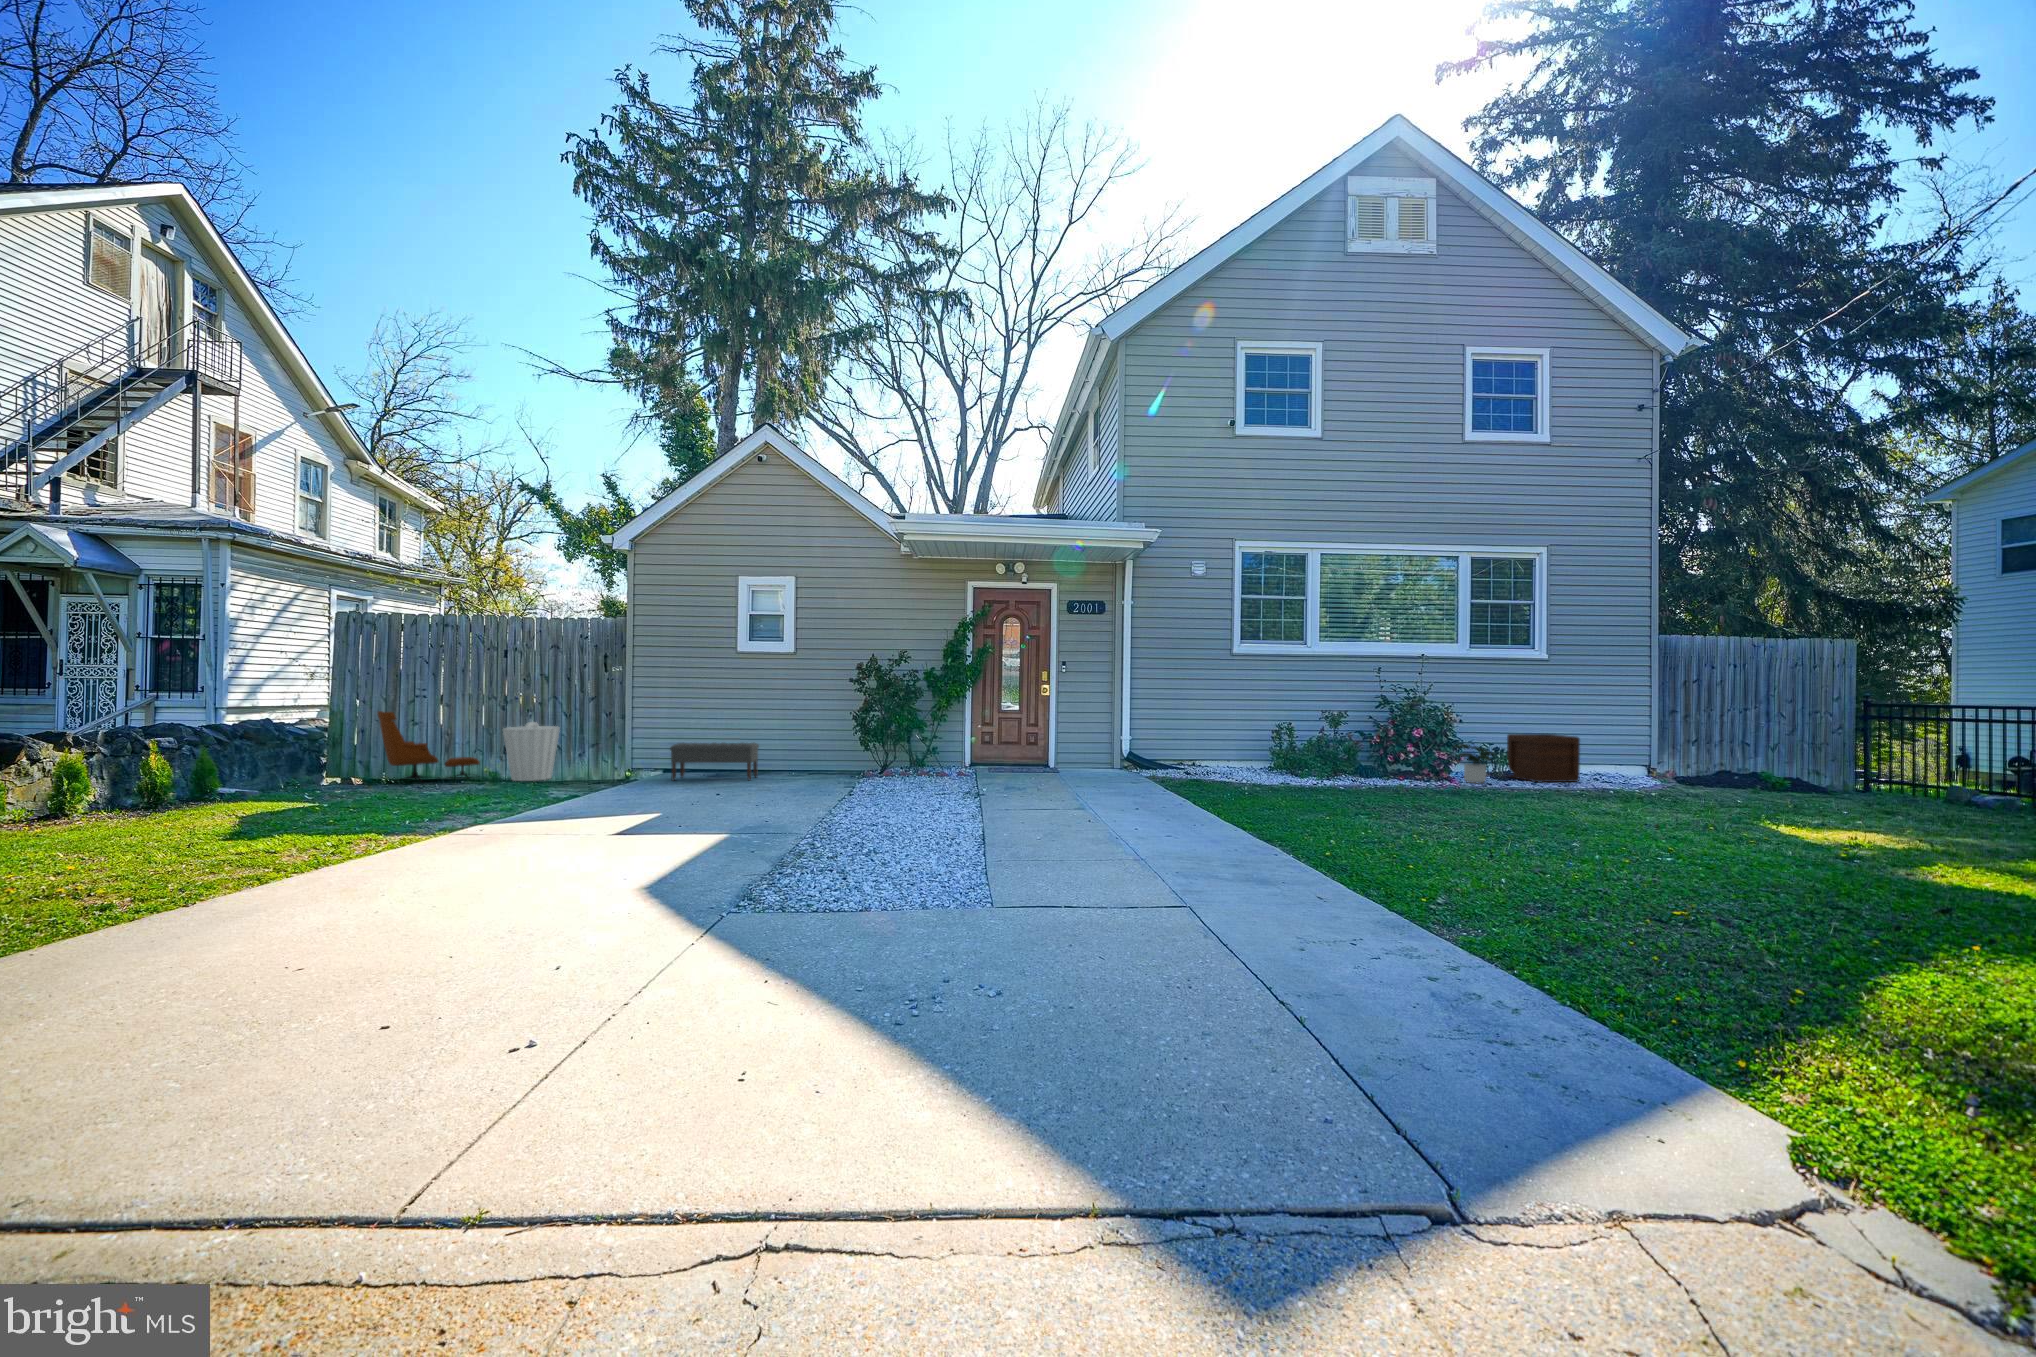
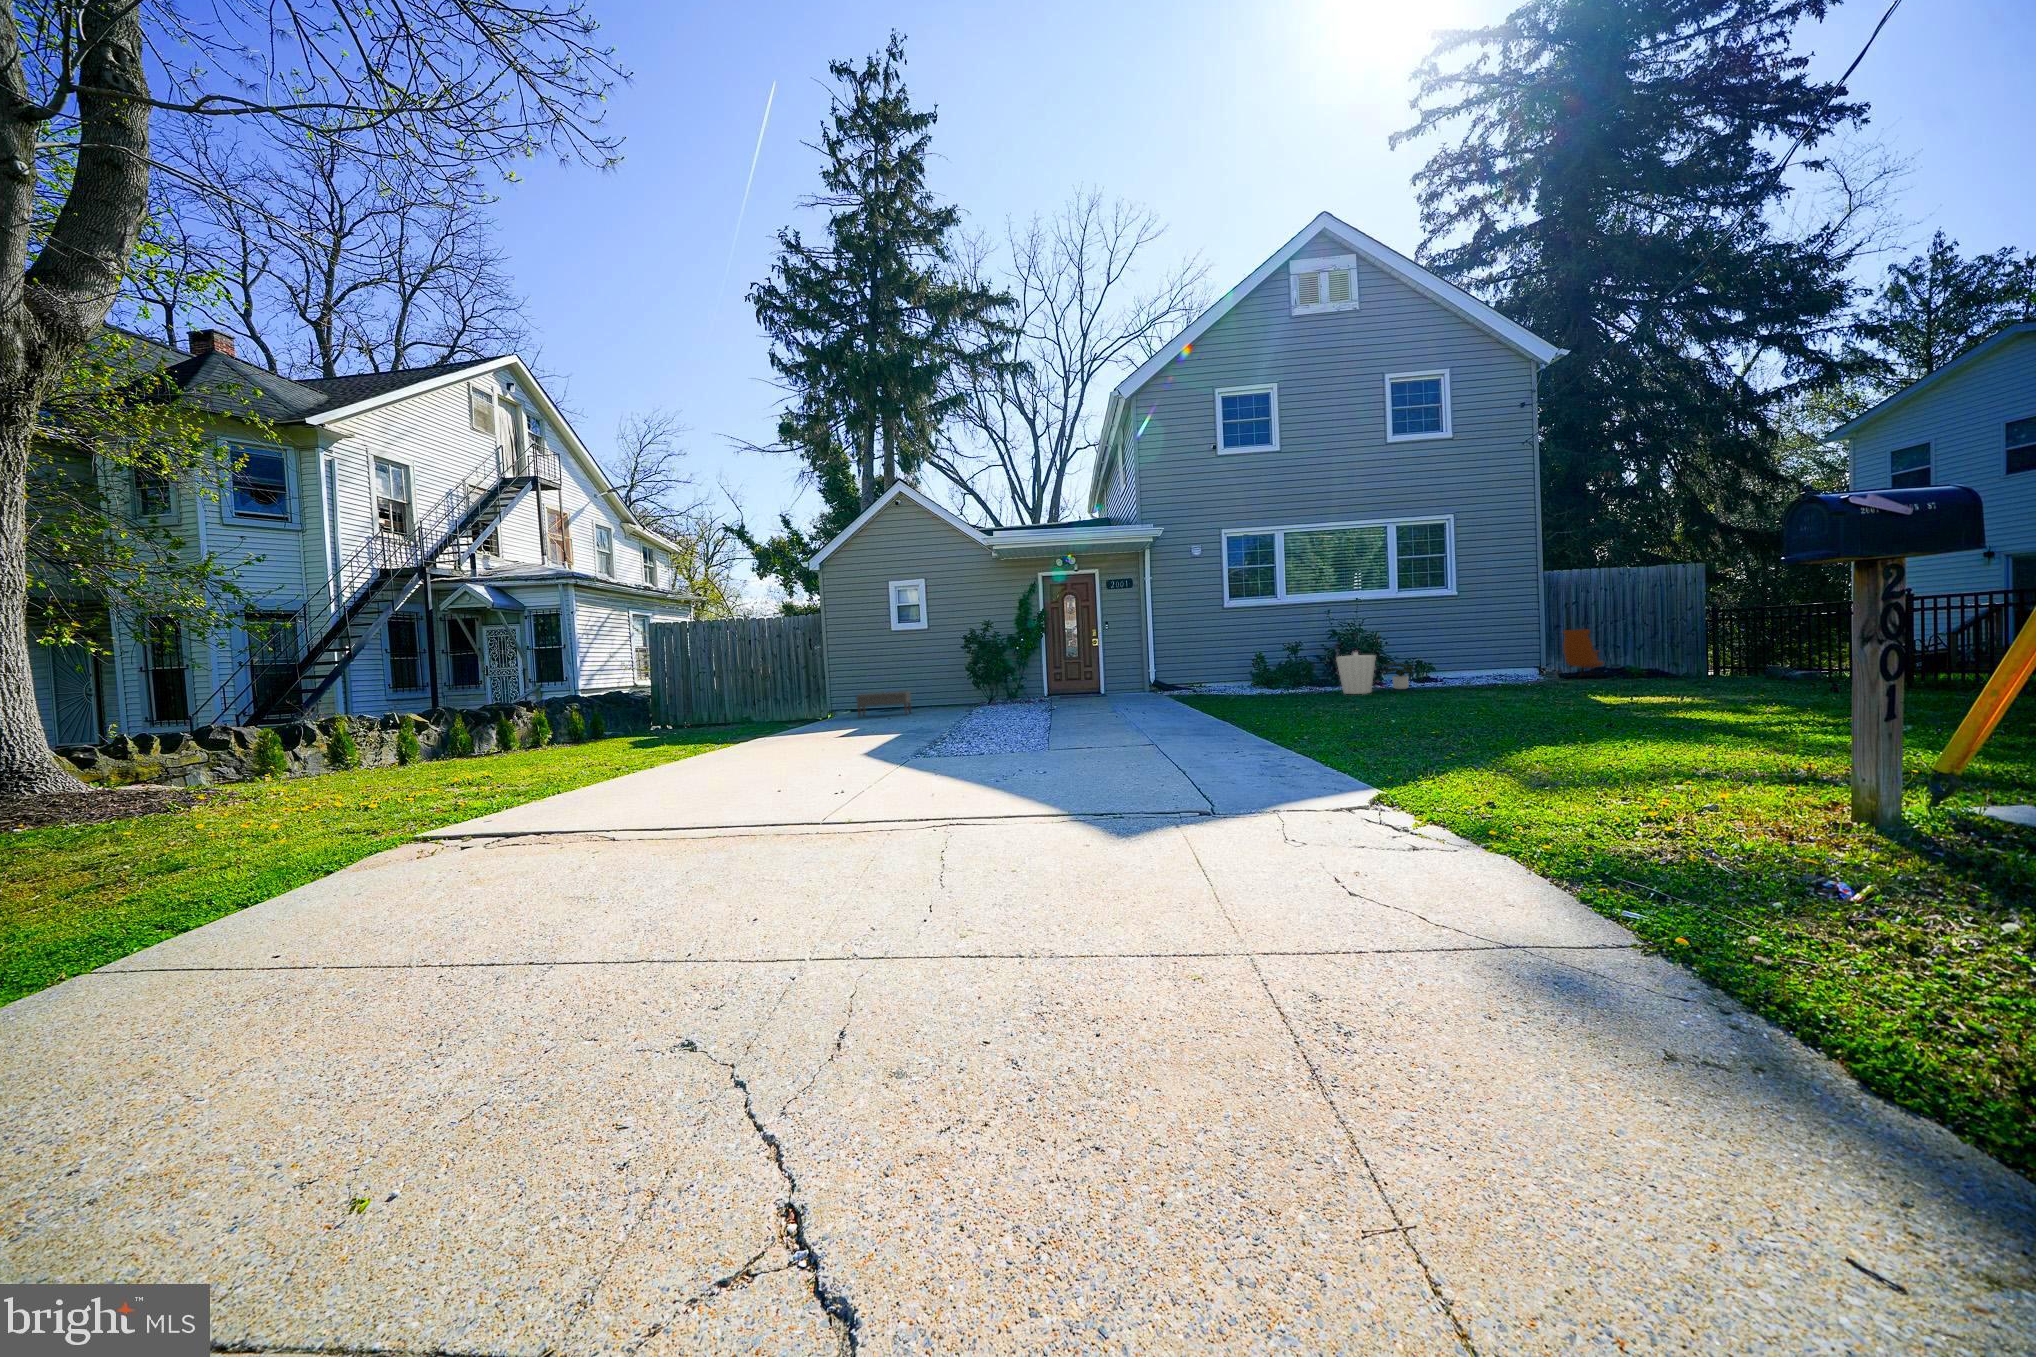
lounge chair: present [377,711,480,782] -> present [1563,629,1604,676]
trash can: present [503,722,560,781] -> present [1336,652,1376,694]
wooden crate: present [1507,734,1580,782] -> none [1428,651,1480,686]

